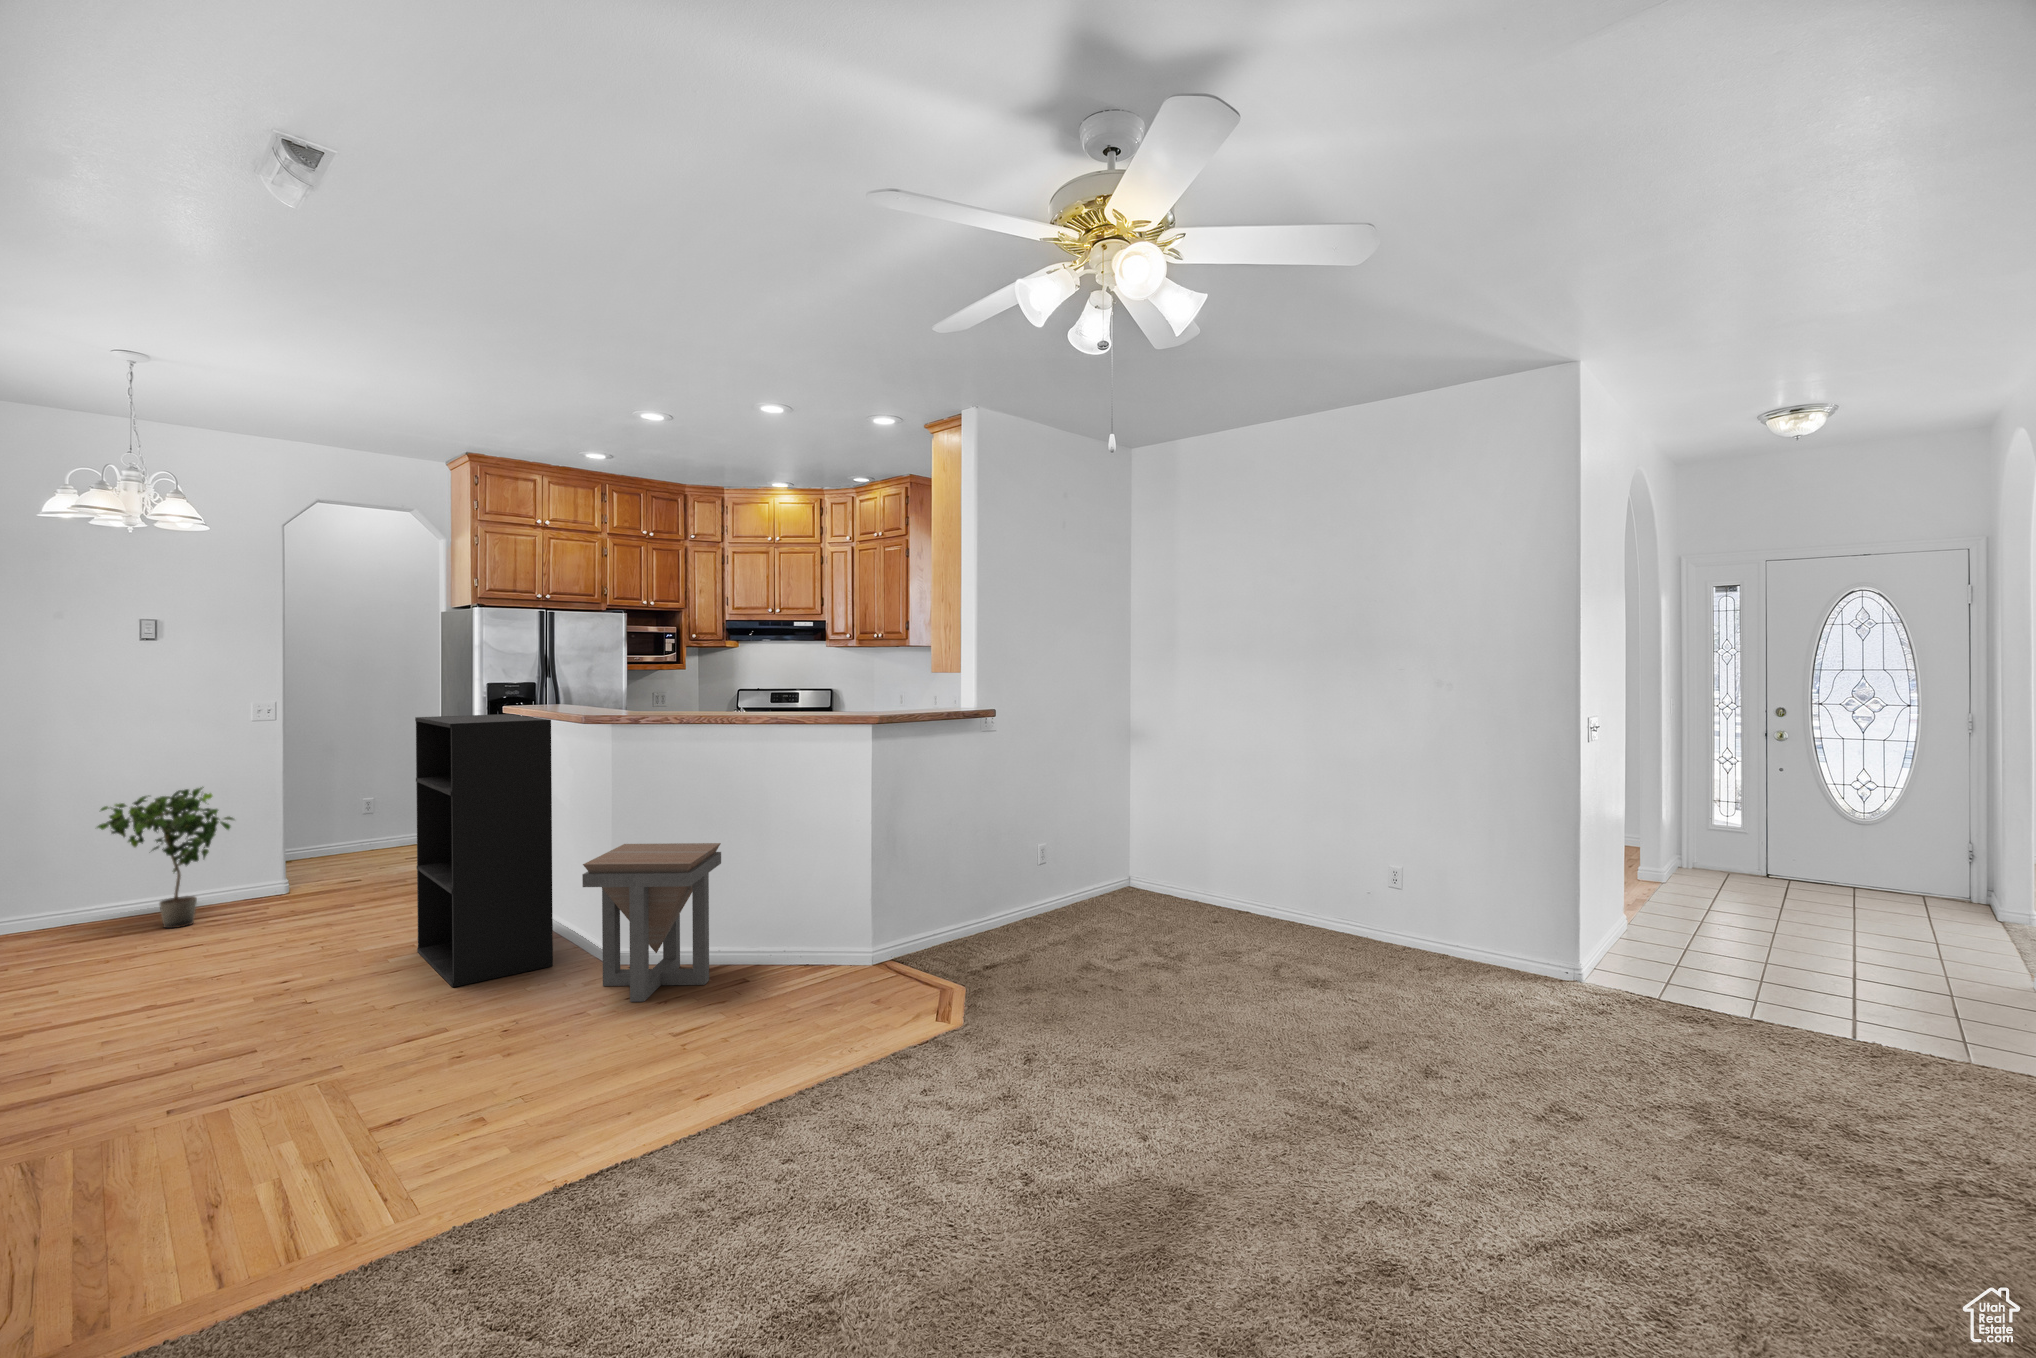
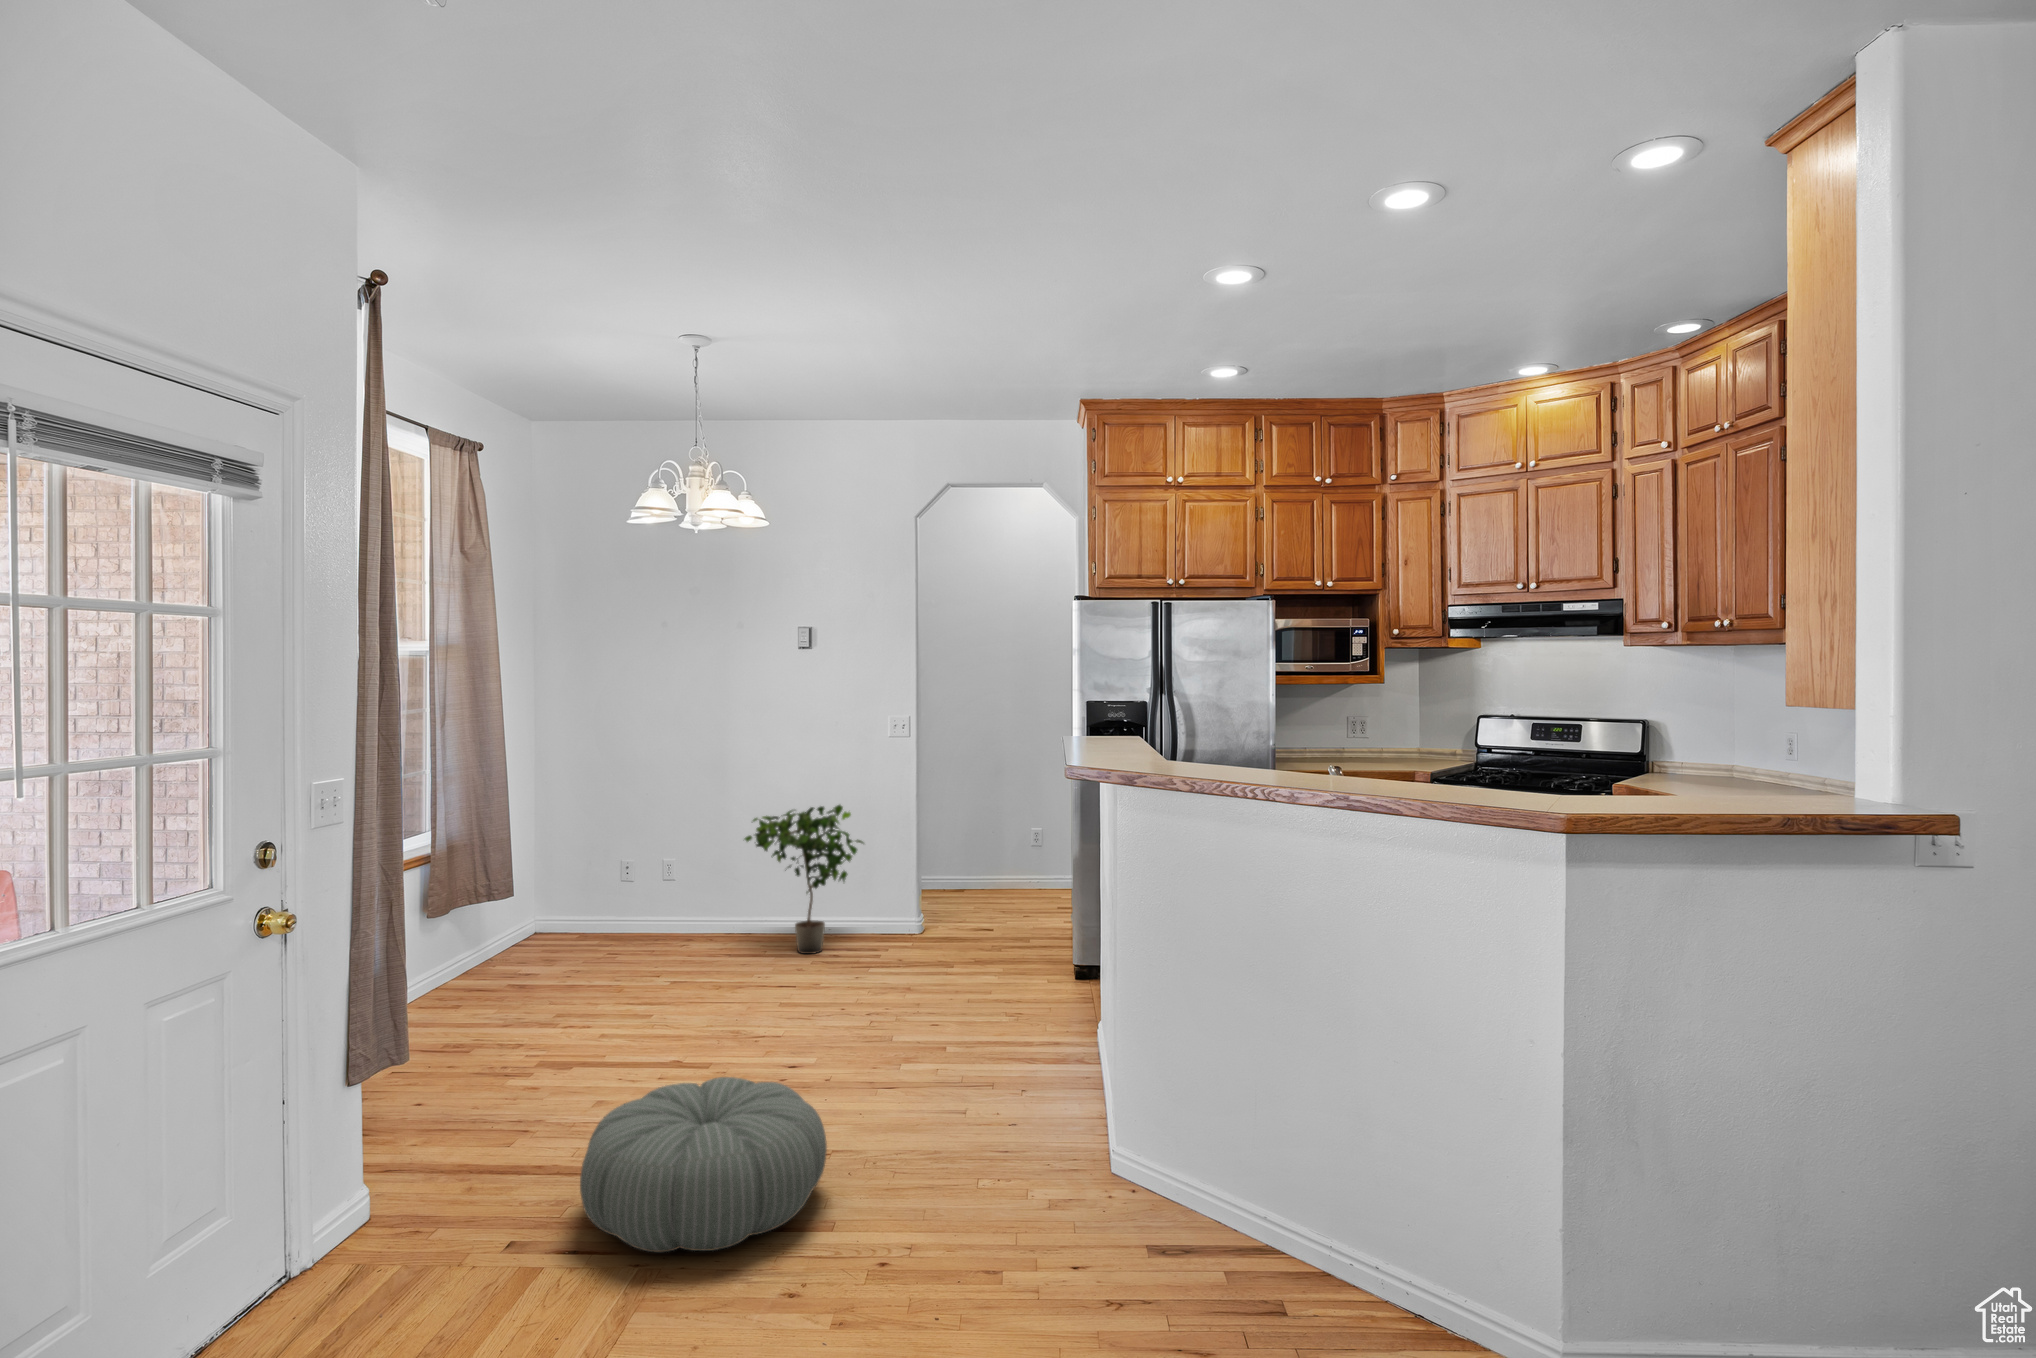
bookshelf: present [415,714,553,987] -> none [892,746,1043,1143]
side table: present [582,843,721,1002] -> none [987,979,1241,1287]
pouf: none [245,956,456,1073] -> present [580,1077,827,1252]

